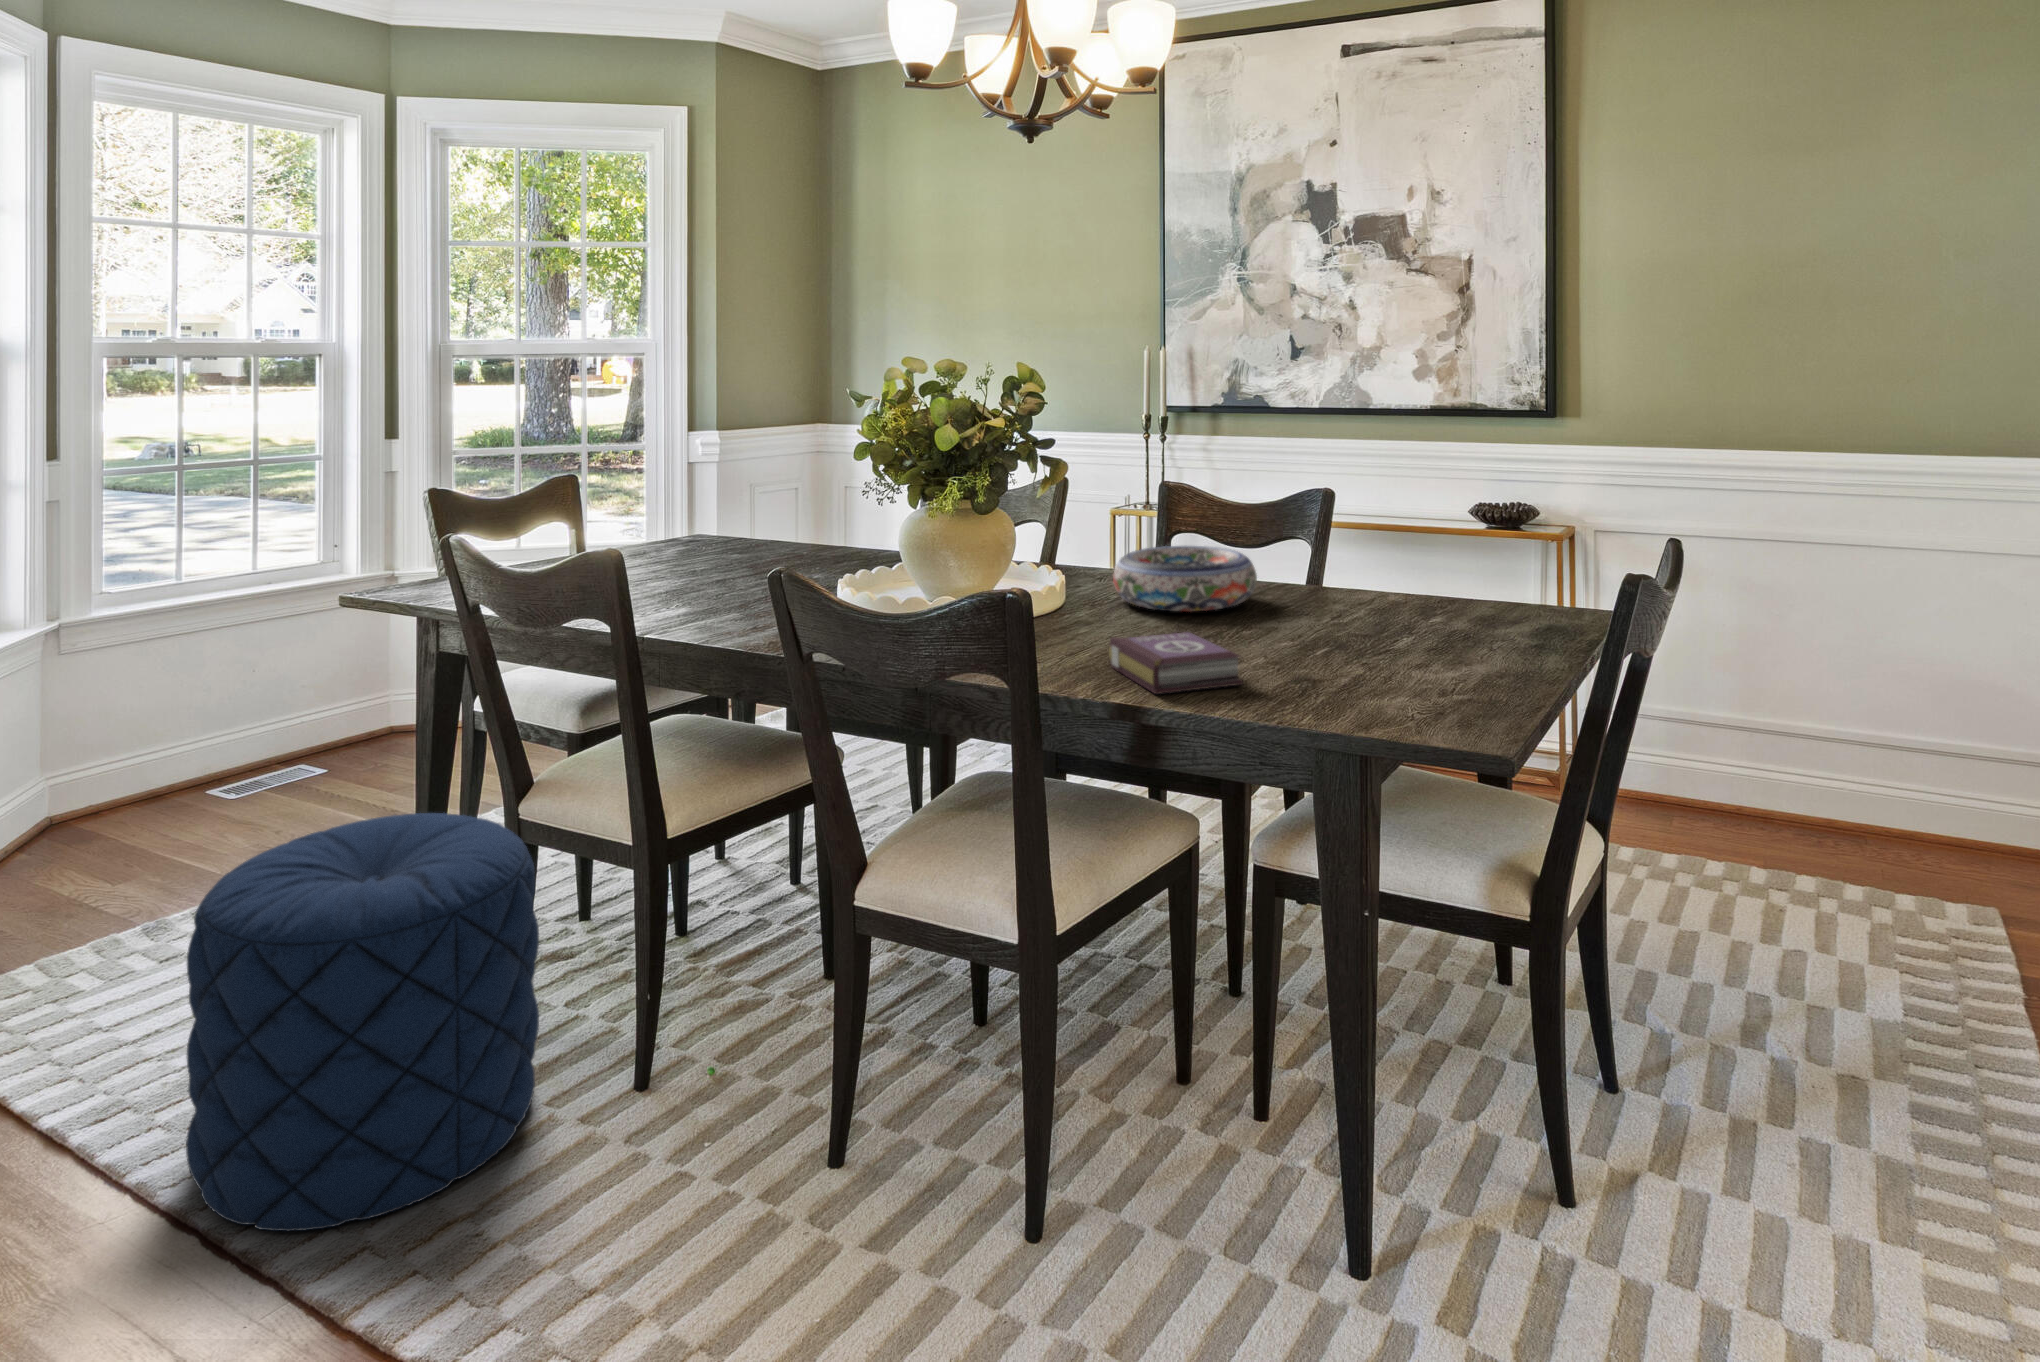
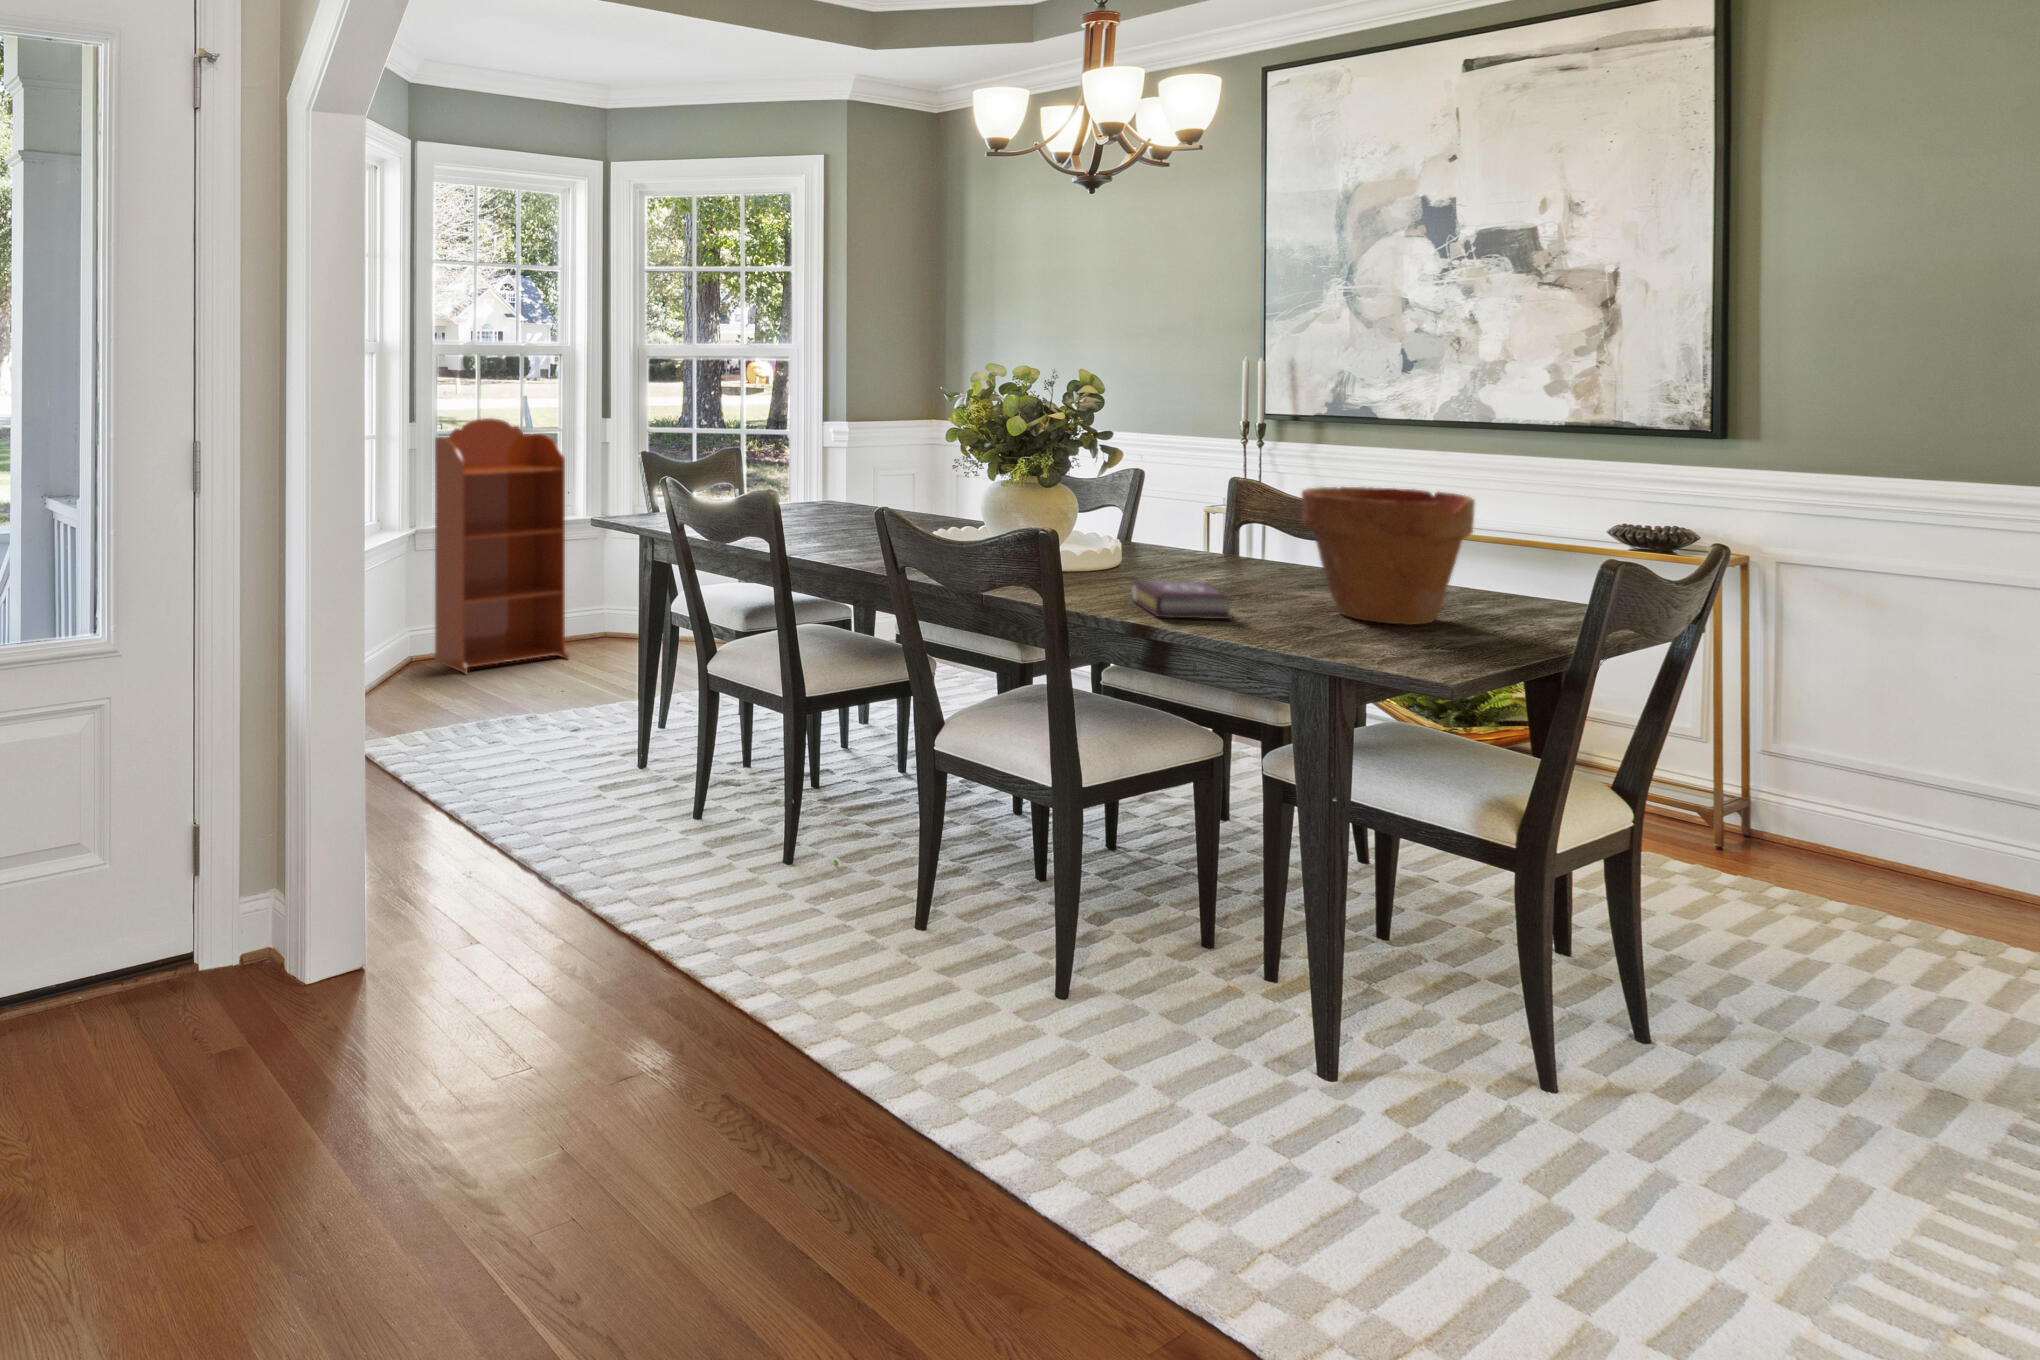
bookcase: none [111,449,341,823] -> present [435,418,569,673]
flower pot: none [1297,493,1485,665] -> present [1302,487,1475,625]
bowl: present [1113,546,1257,612] -> none [1160,526,1291,577]
pouf: present [186,813,539,1231] -> none [530,658,724,884]

